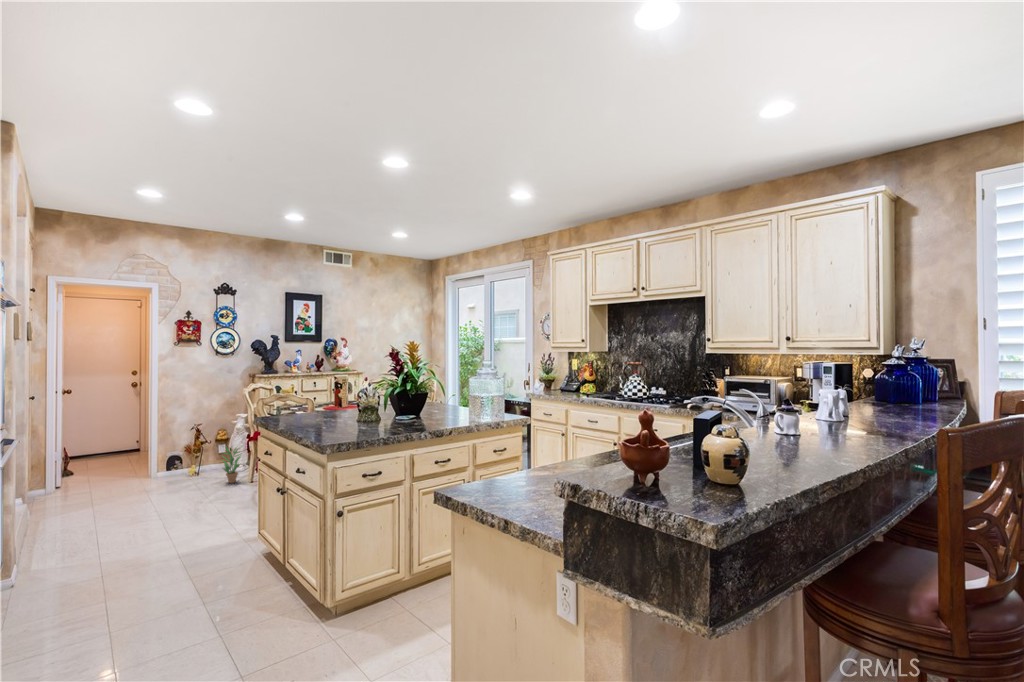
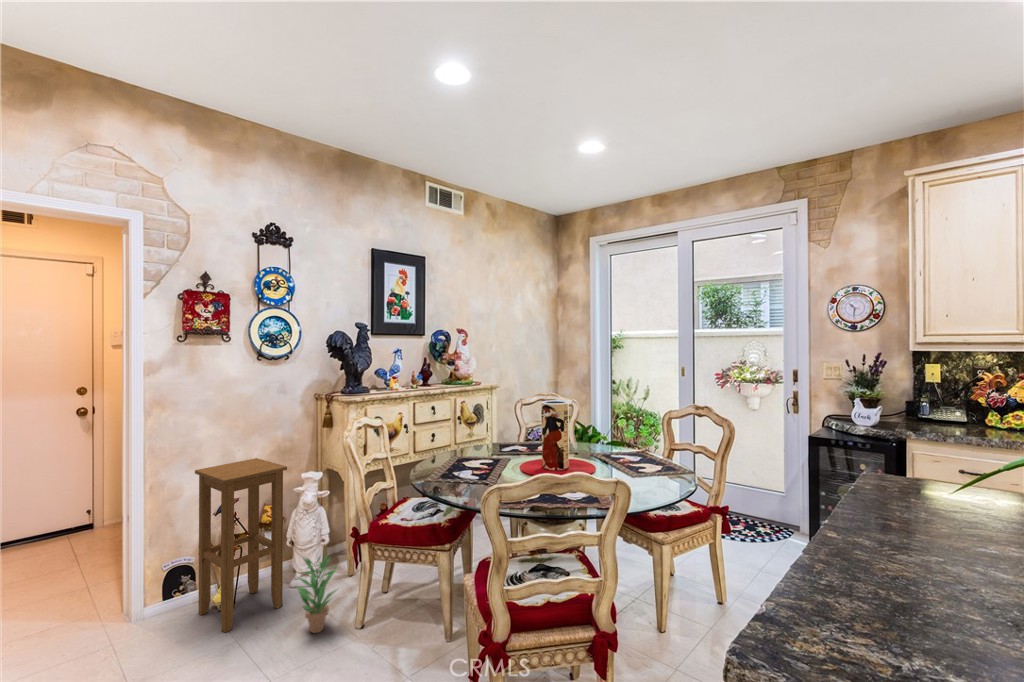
stool: none [181,405,224,482] -> present [195,458,287,633]

